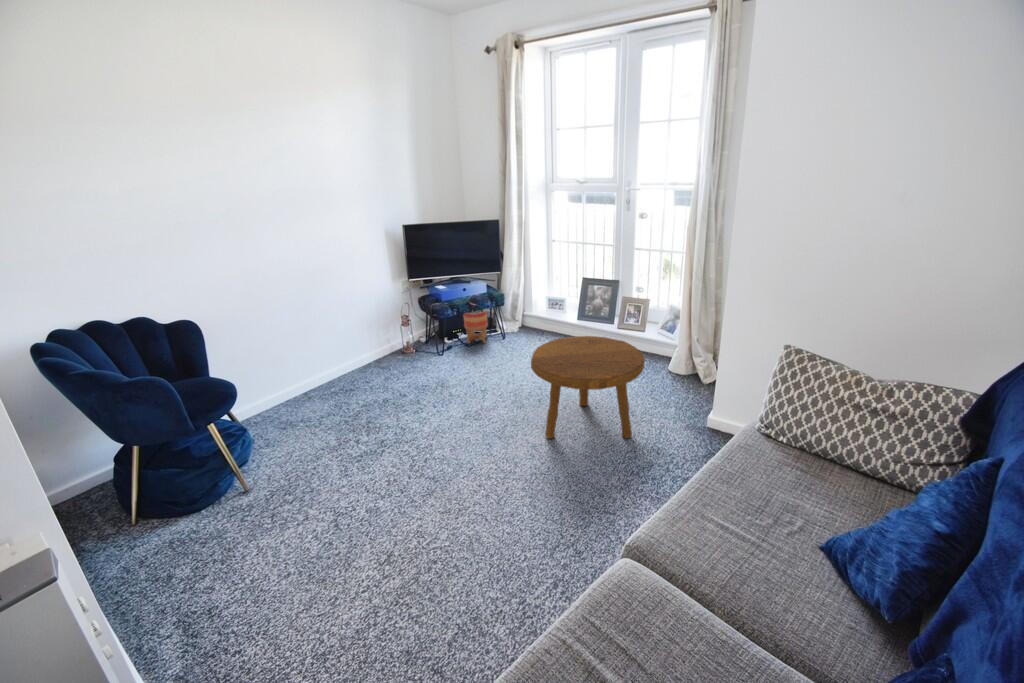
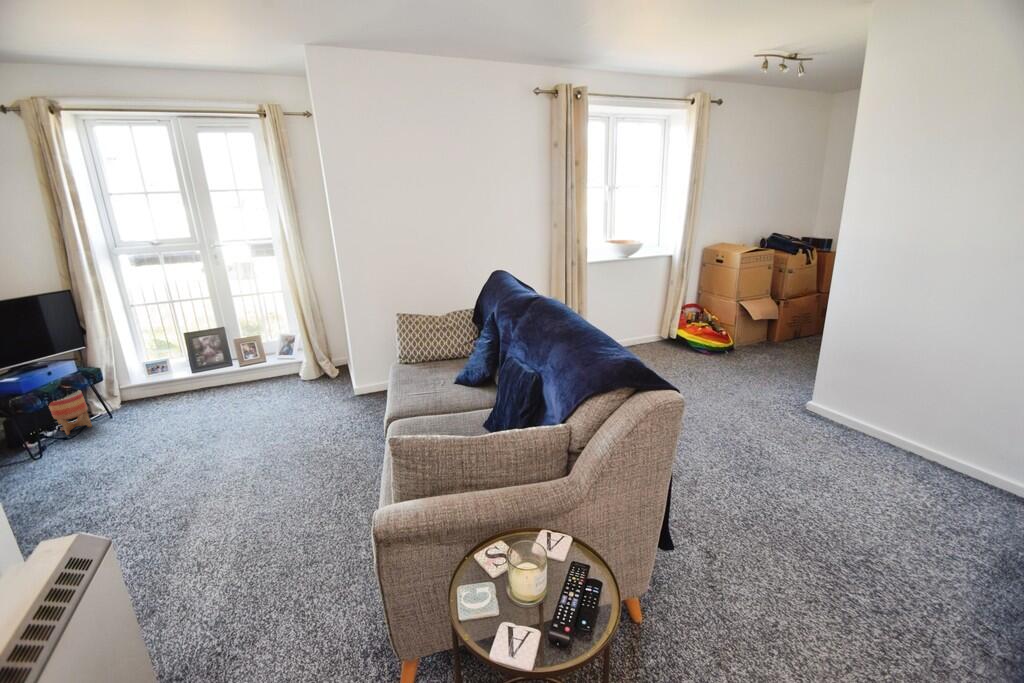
footstool: present [531,336,645,439] -> none [208,357,313,447]

